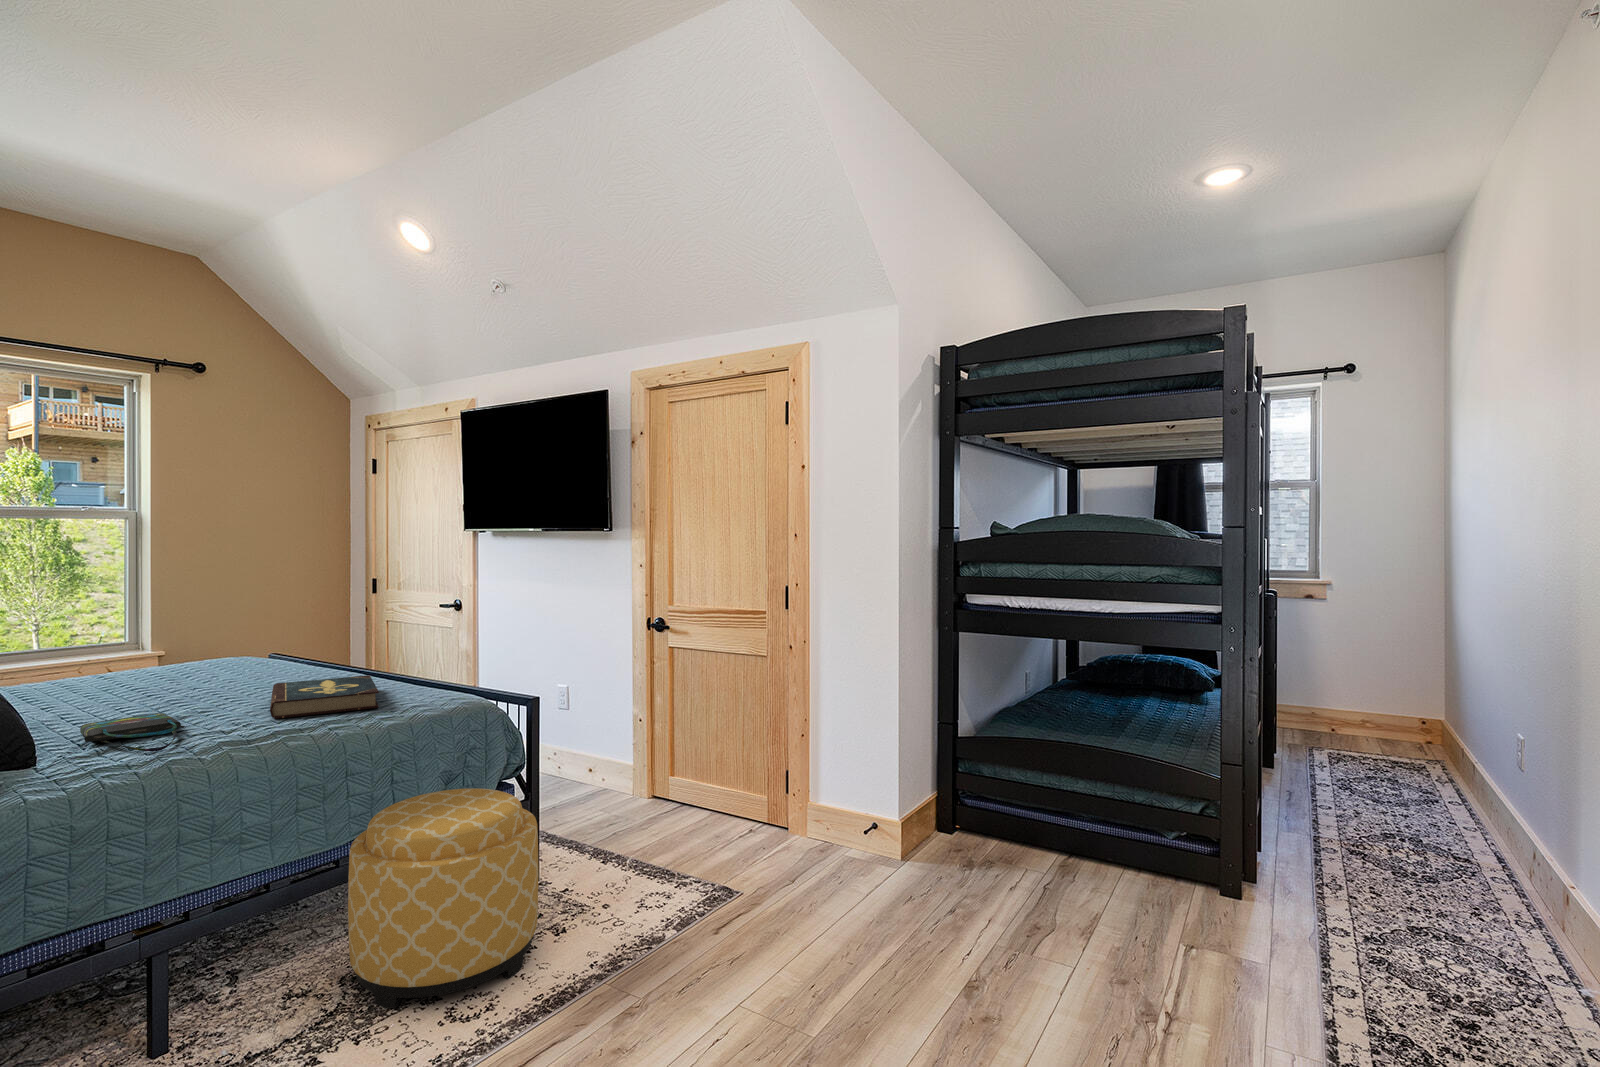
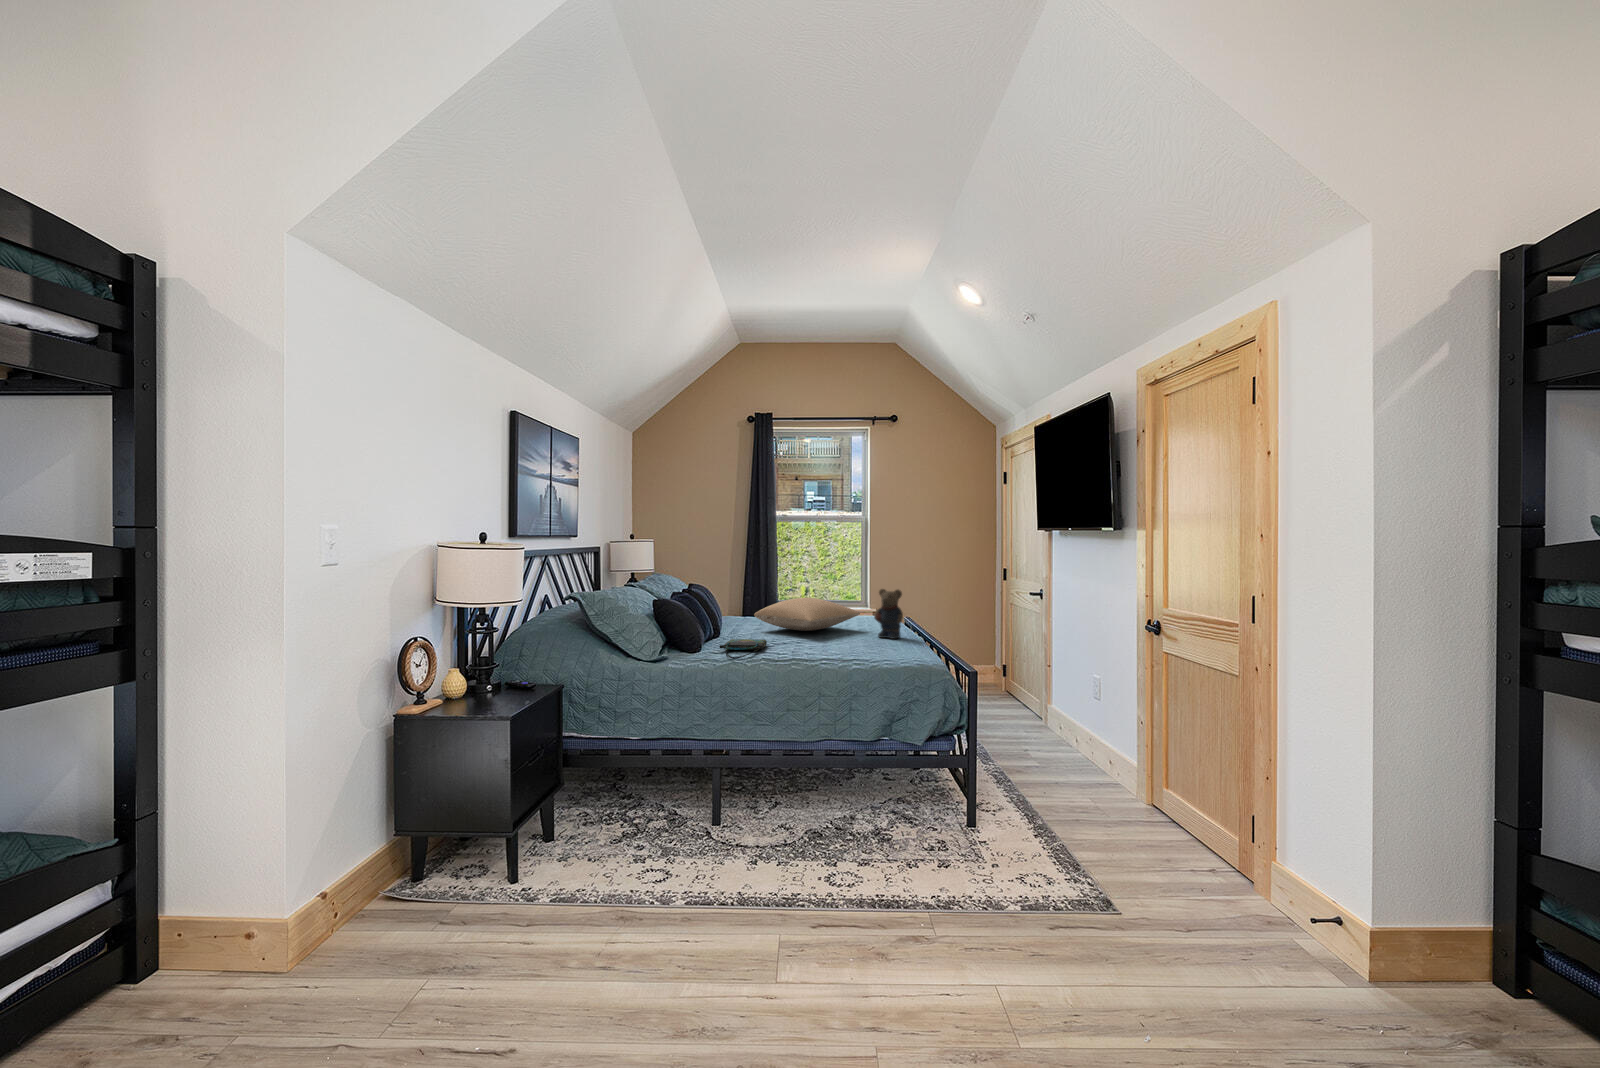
teddy bear: none [316,611,365,681] -> present [874,589,903,639]
pillow: none [73,638,275,693] -> present [754,598,860,631]
book: present [270,675,379,719] -> none [806,633,887,658]
ottoman: present [348,788,539,1008] -> none [803,725,928,877]

